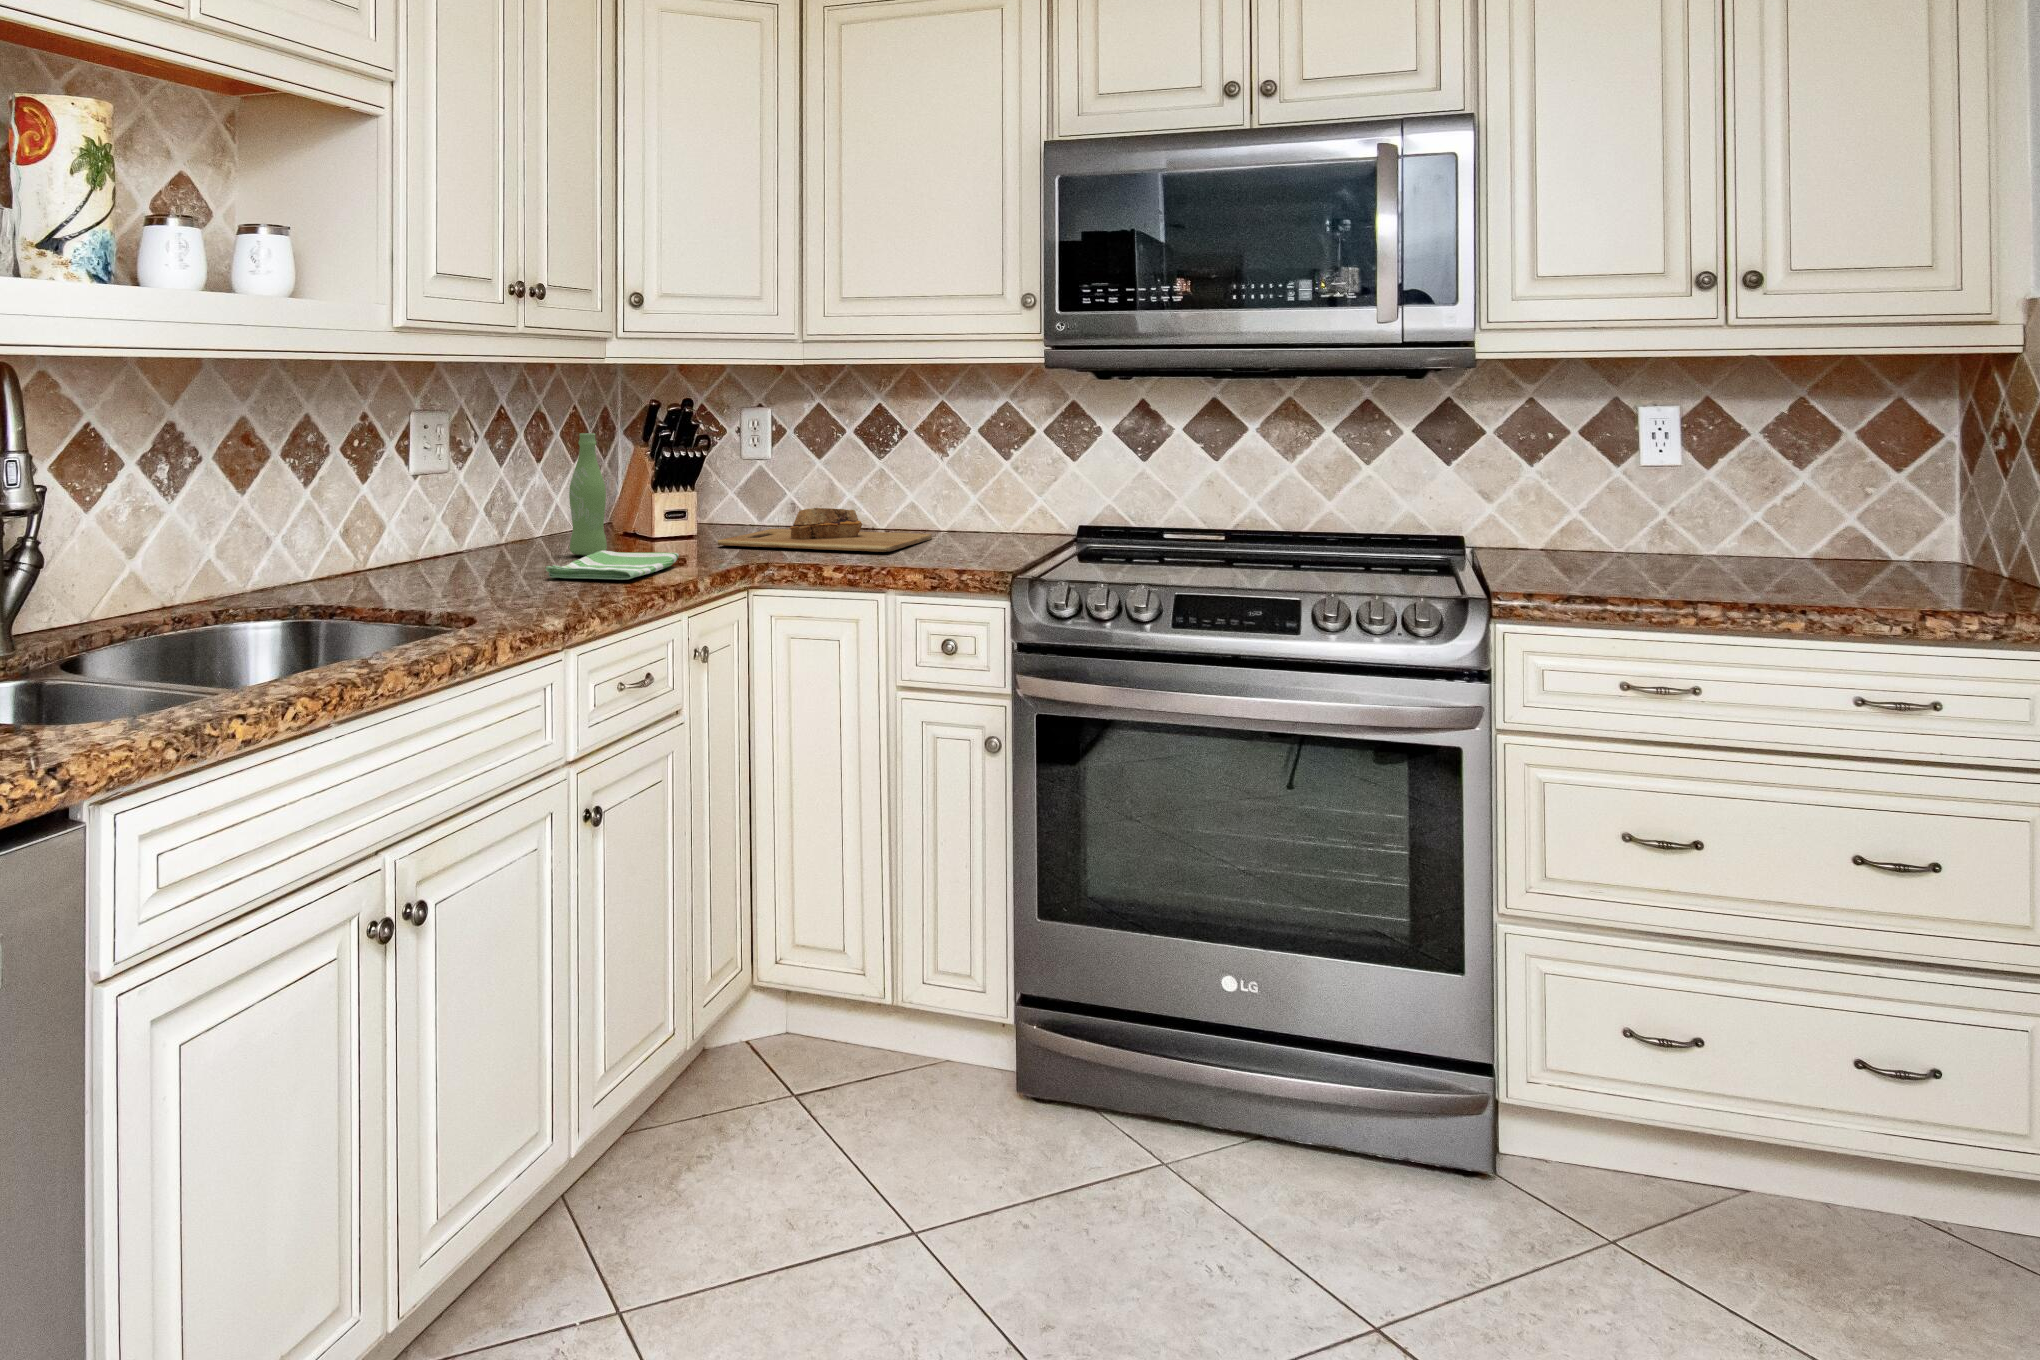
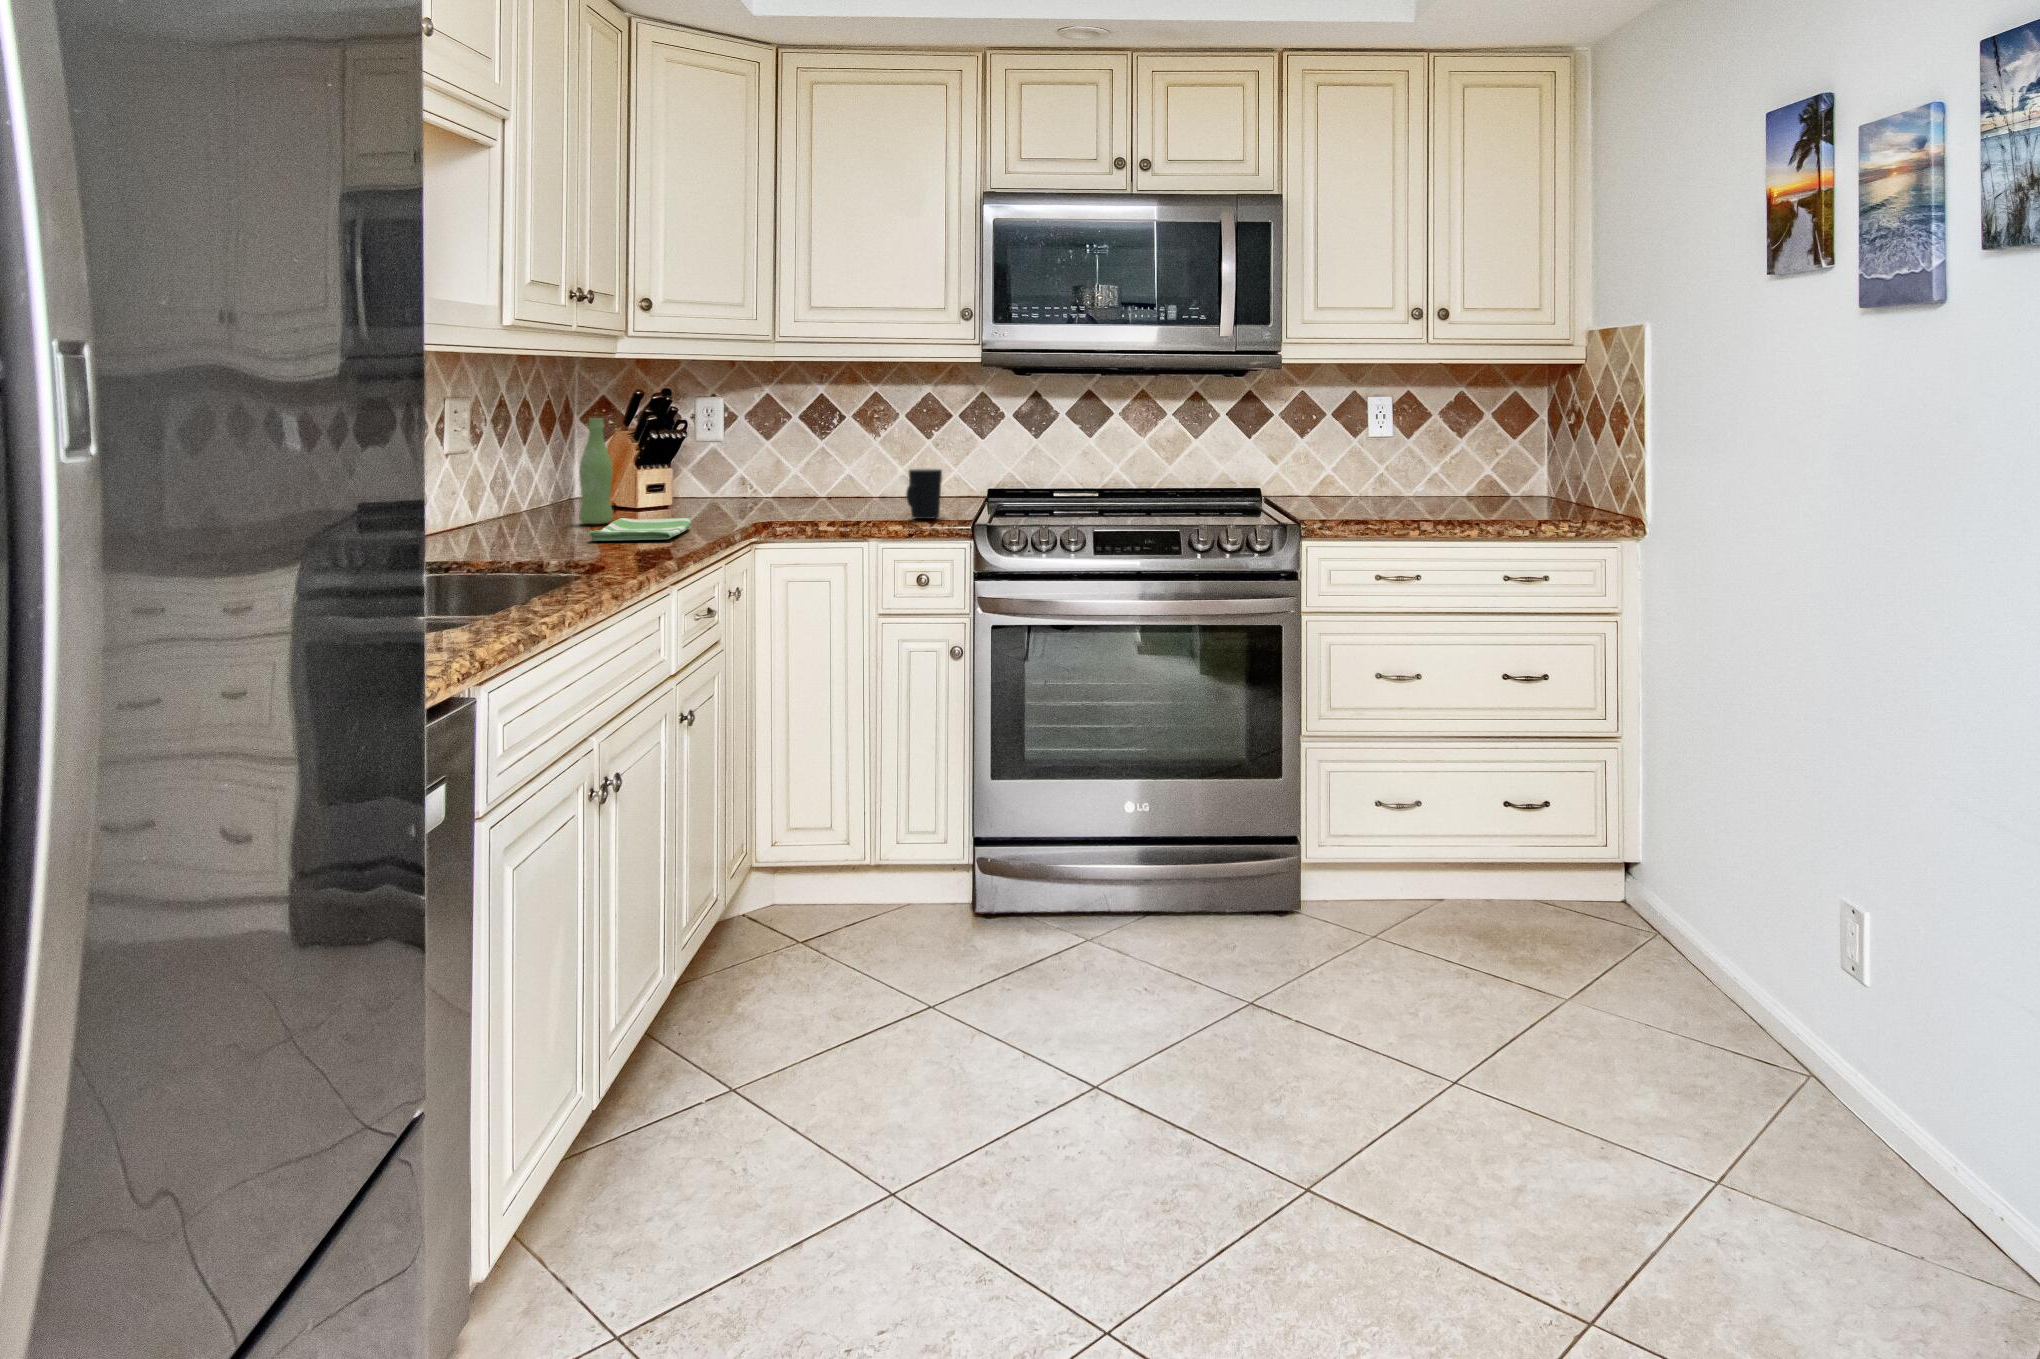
mug: none [935,500,985,564] -> present [906,469,942,519]
cutting board: present [718,508,932,552] -> none [703,479,875,513]

